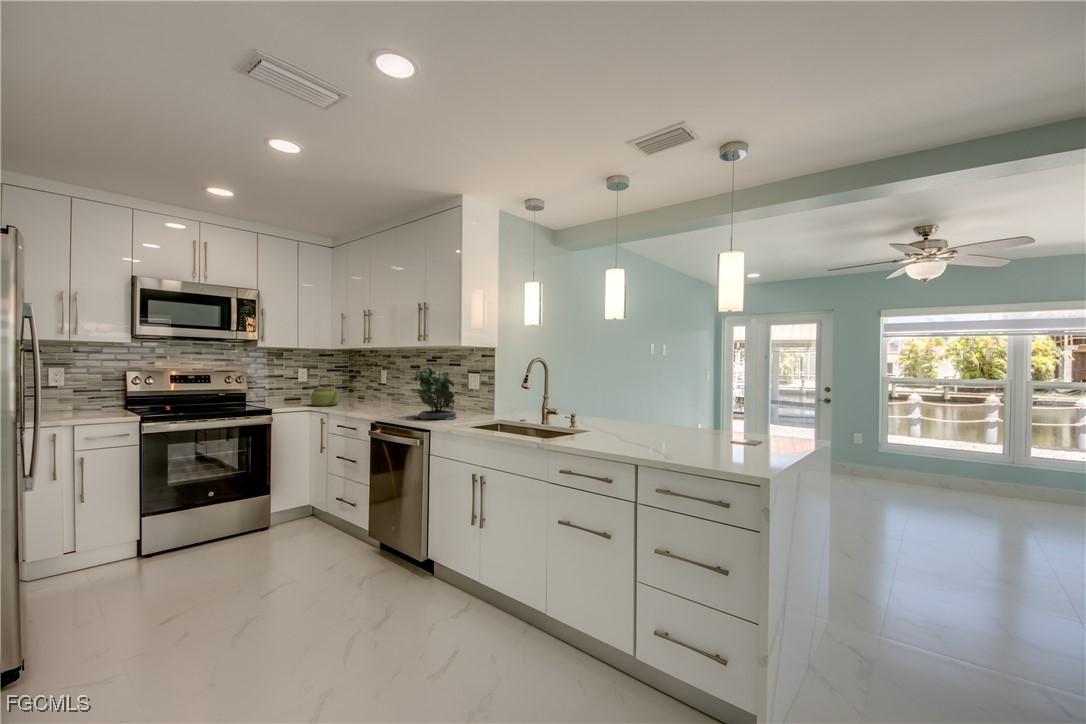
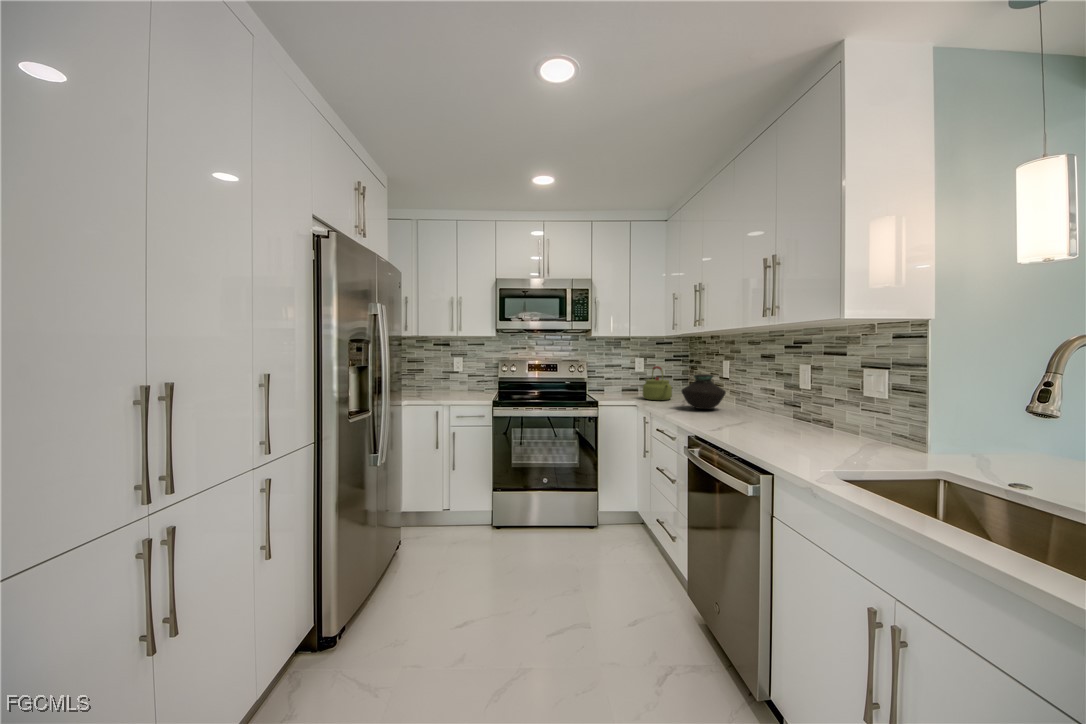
potted plant: present [414,367,456,420] -> none [755,355,839,453]
vase: none [353,381,388,408] -> present [682,374,726,409]

